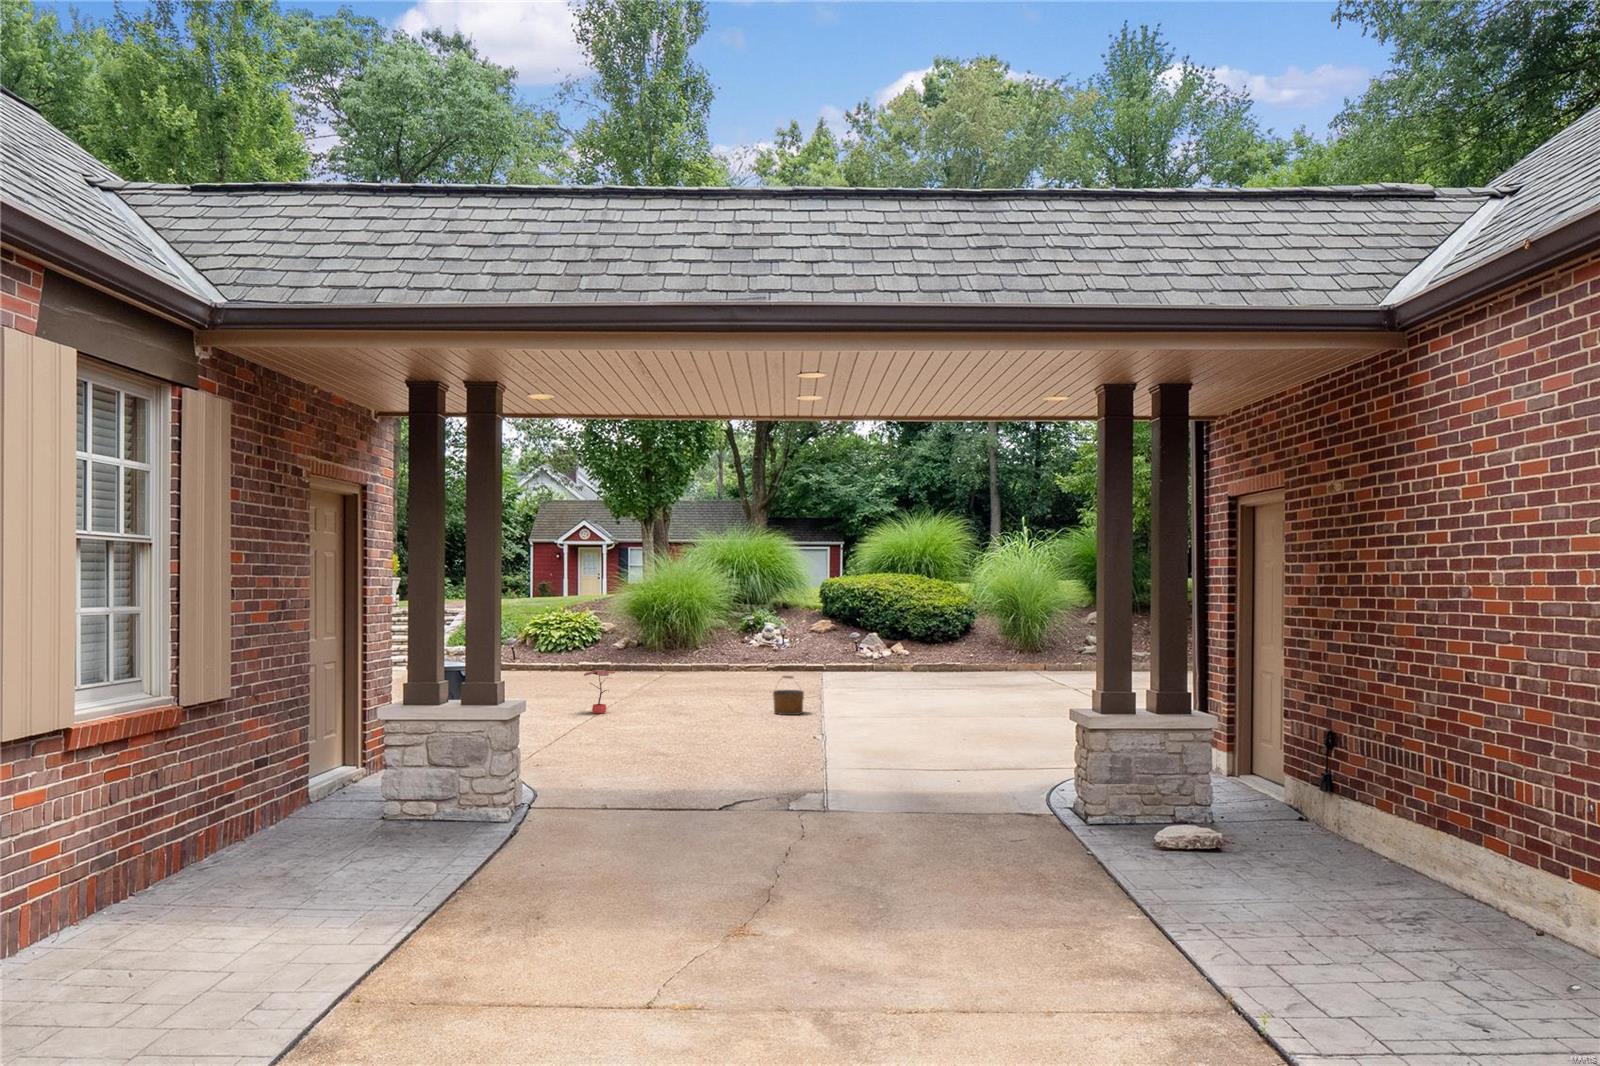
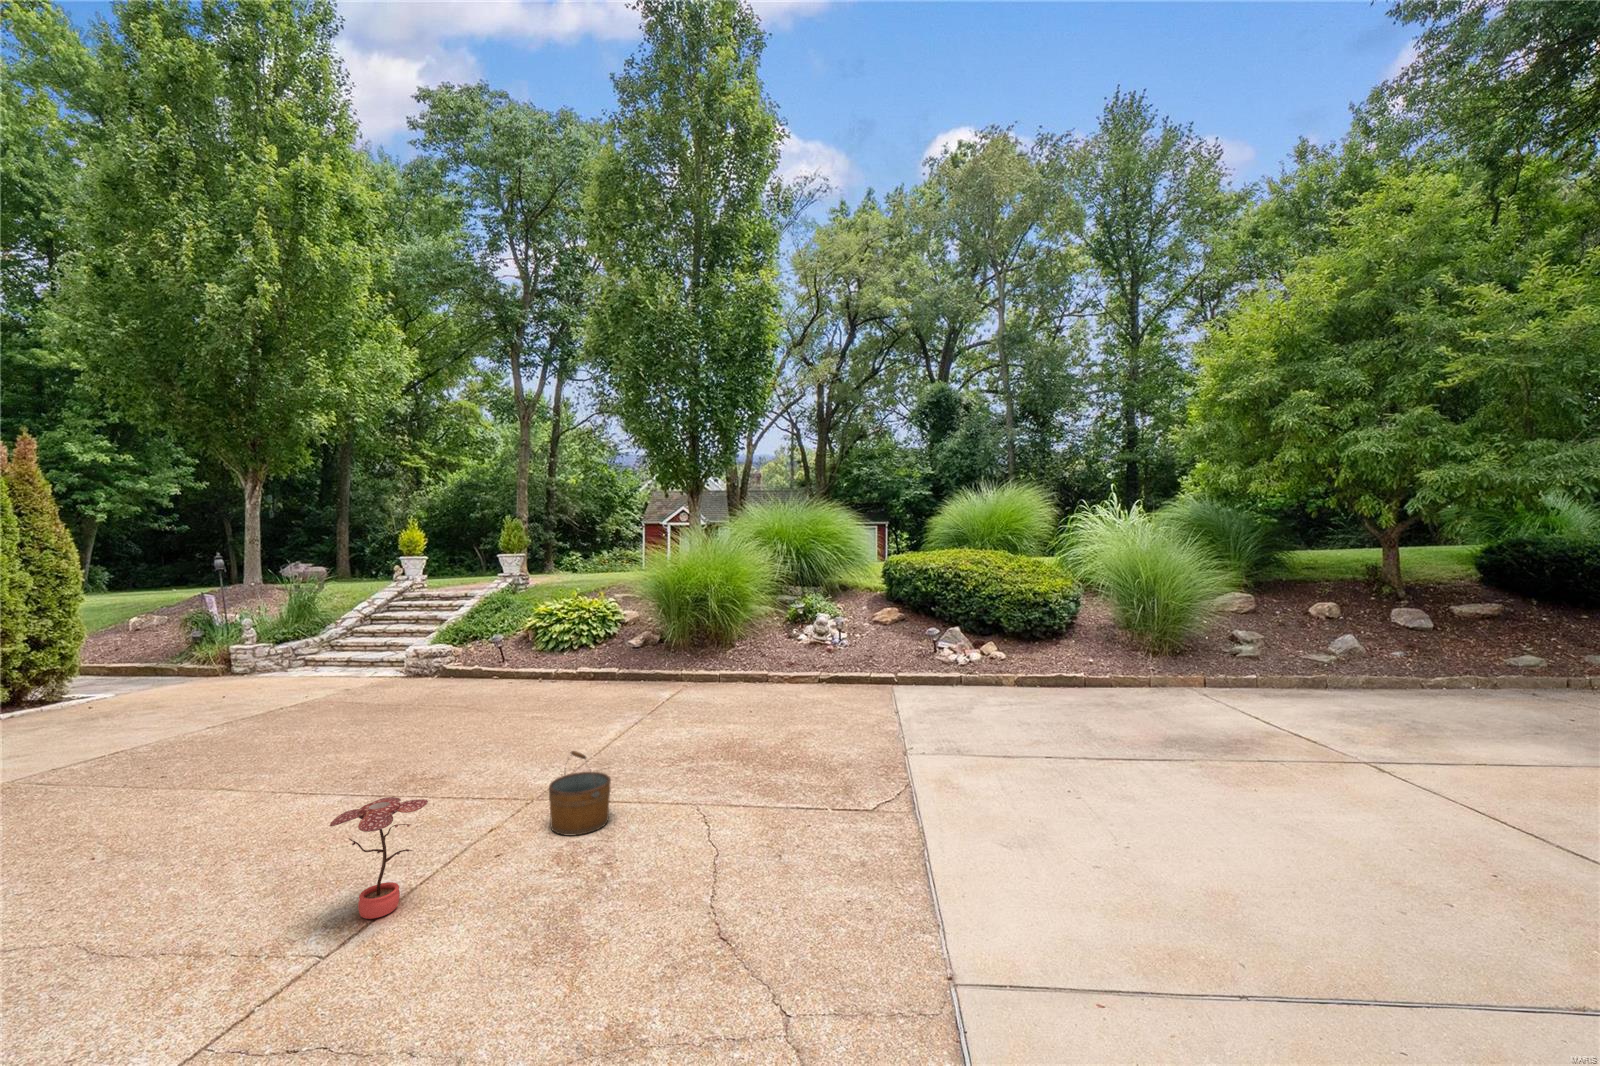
bucket: present [773,676,804,715] -> present [549,751,611,836]

